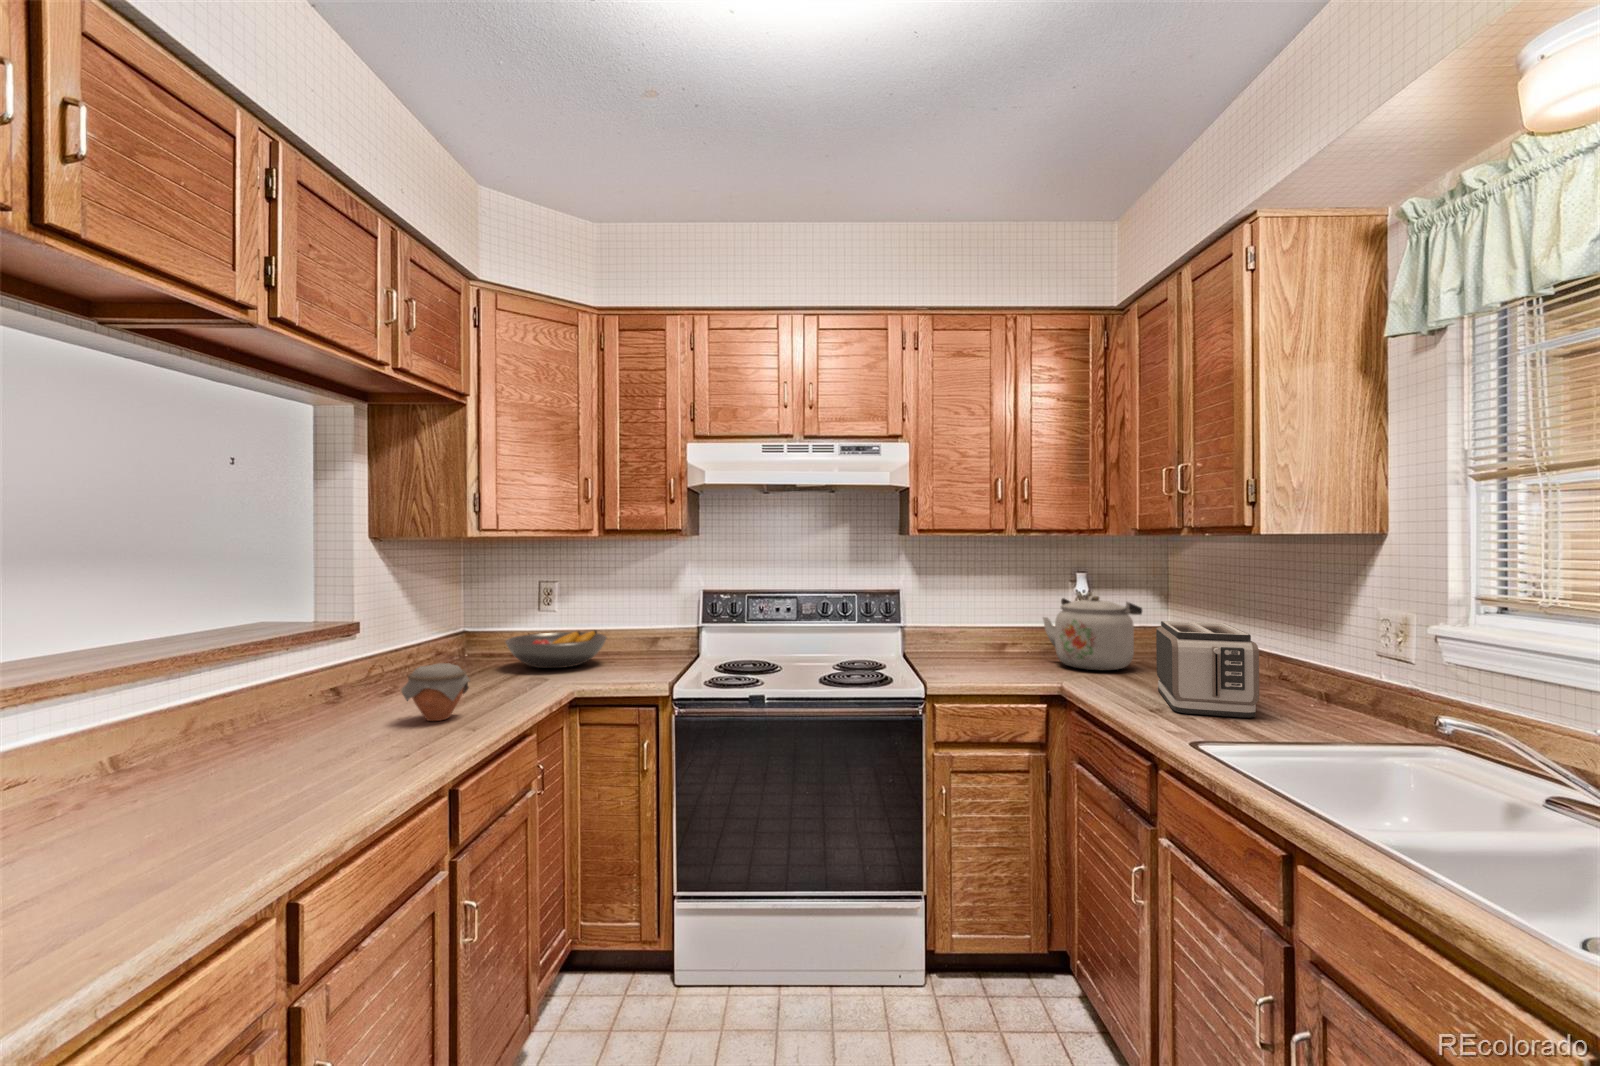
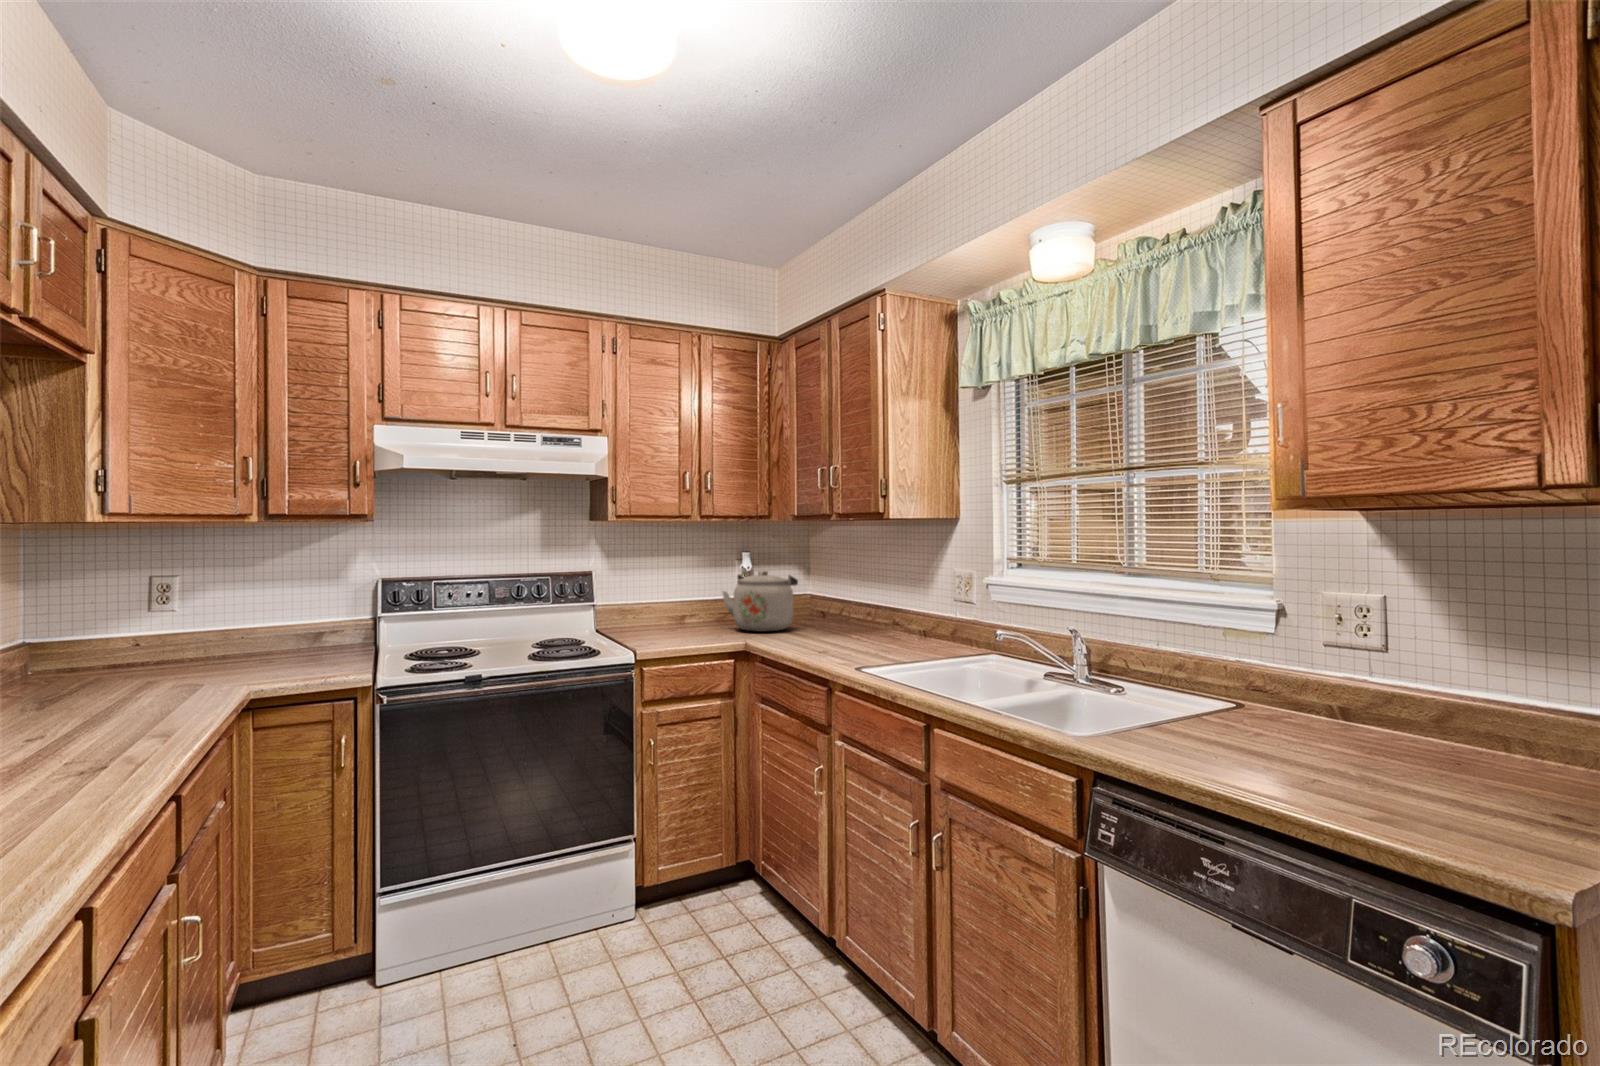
toaster: present [1156,621,1260,718] -> none [816,586,888,652]
fruit bowl: present [505,630,607,668] -> none [112,627,264,675]
jar: present [401,663,470,721] -> none [39,666,140,736]

